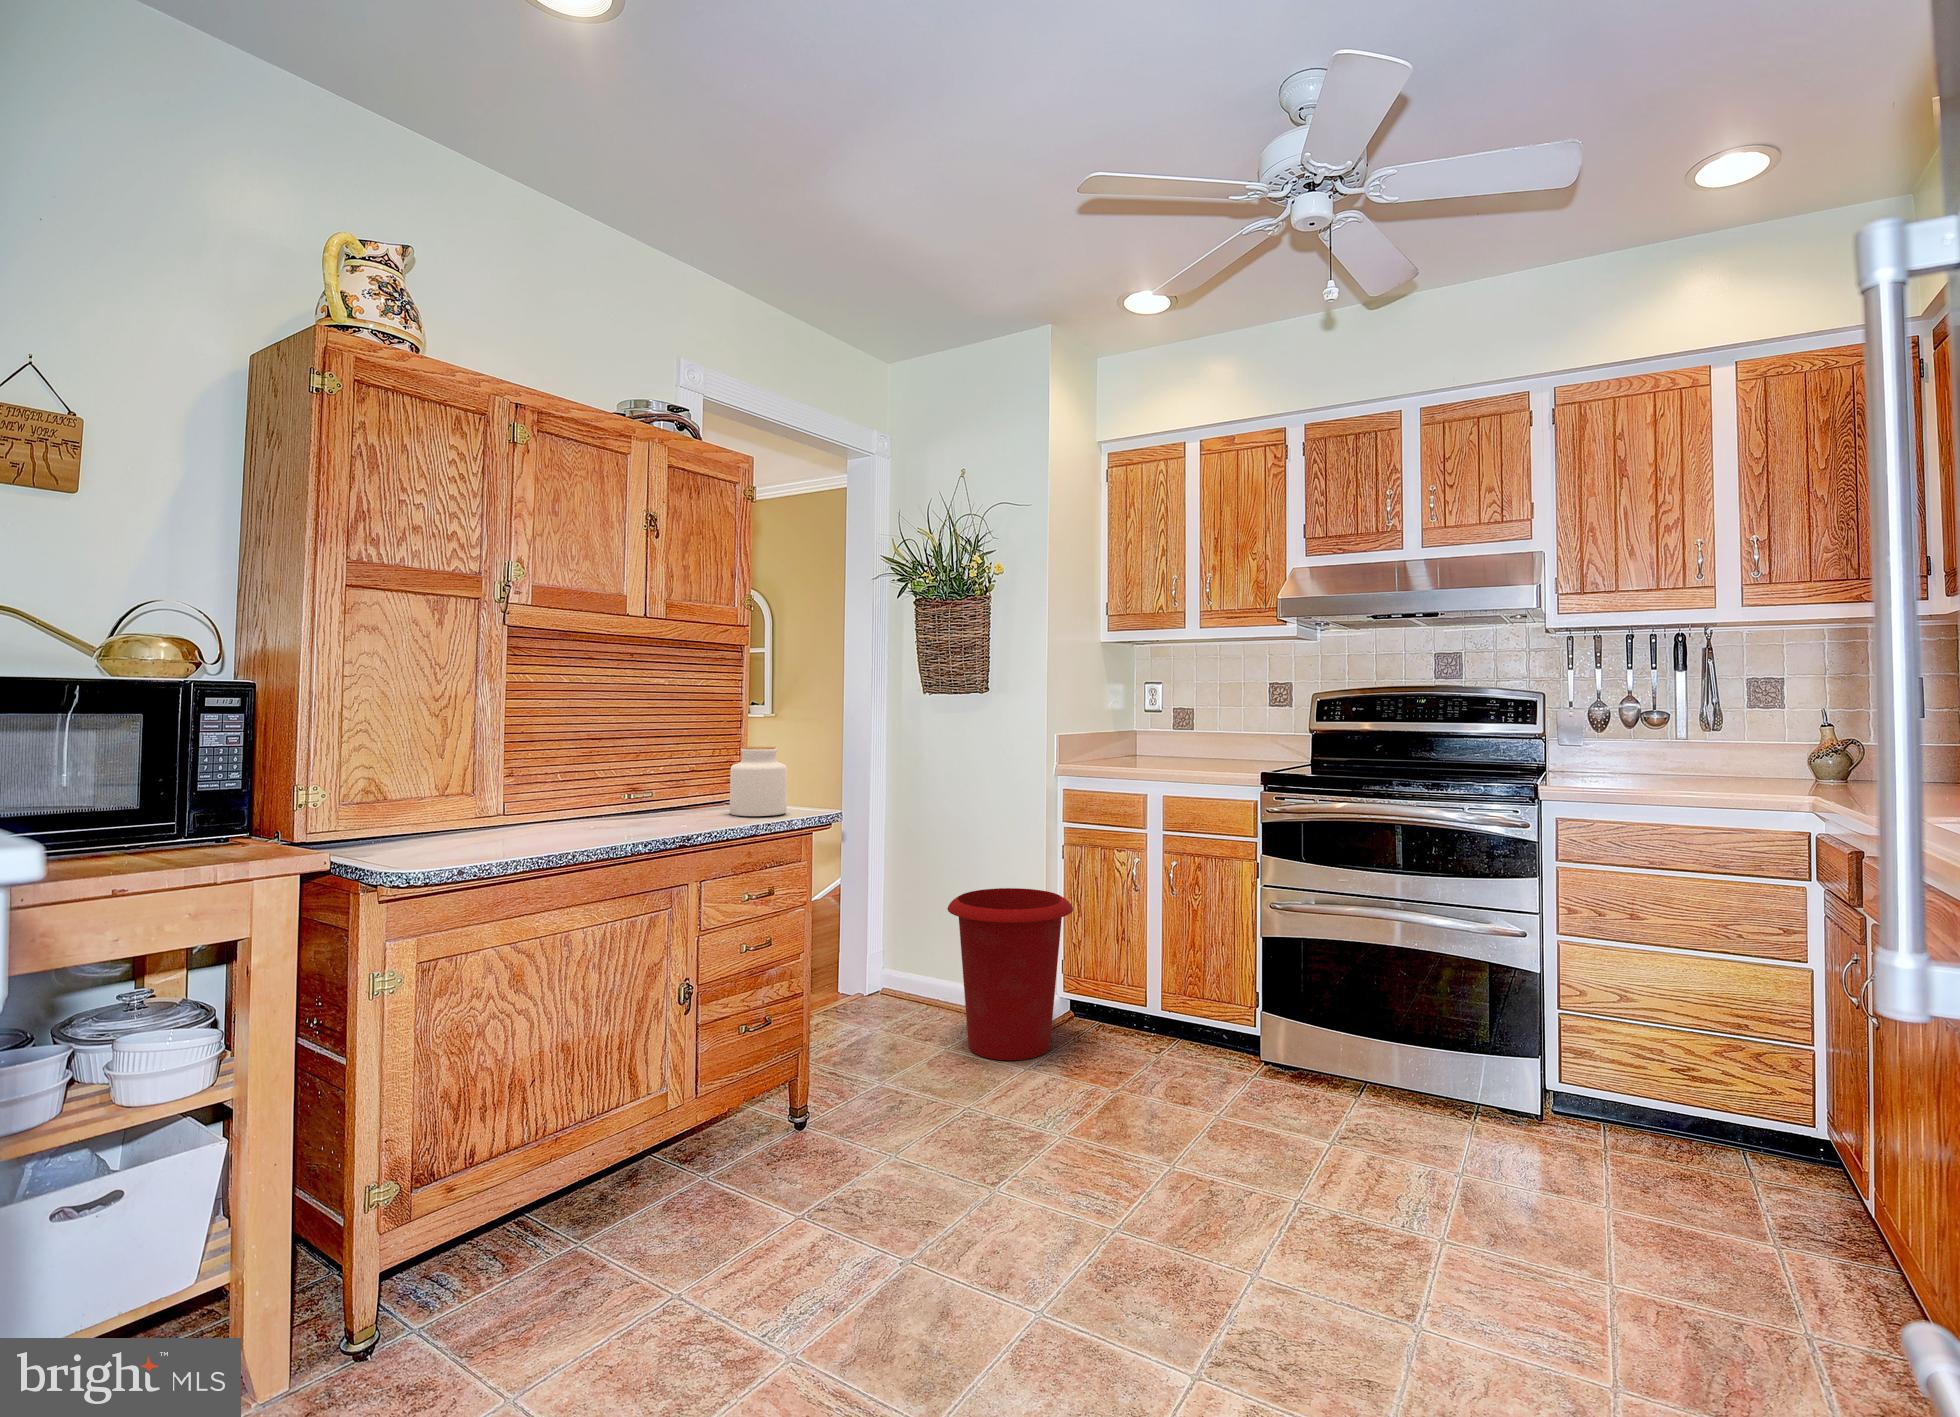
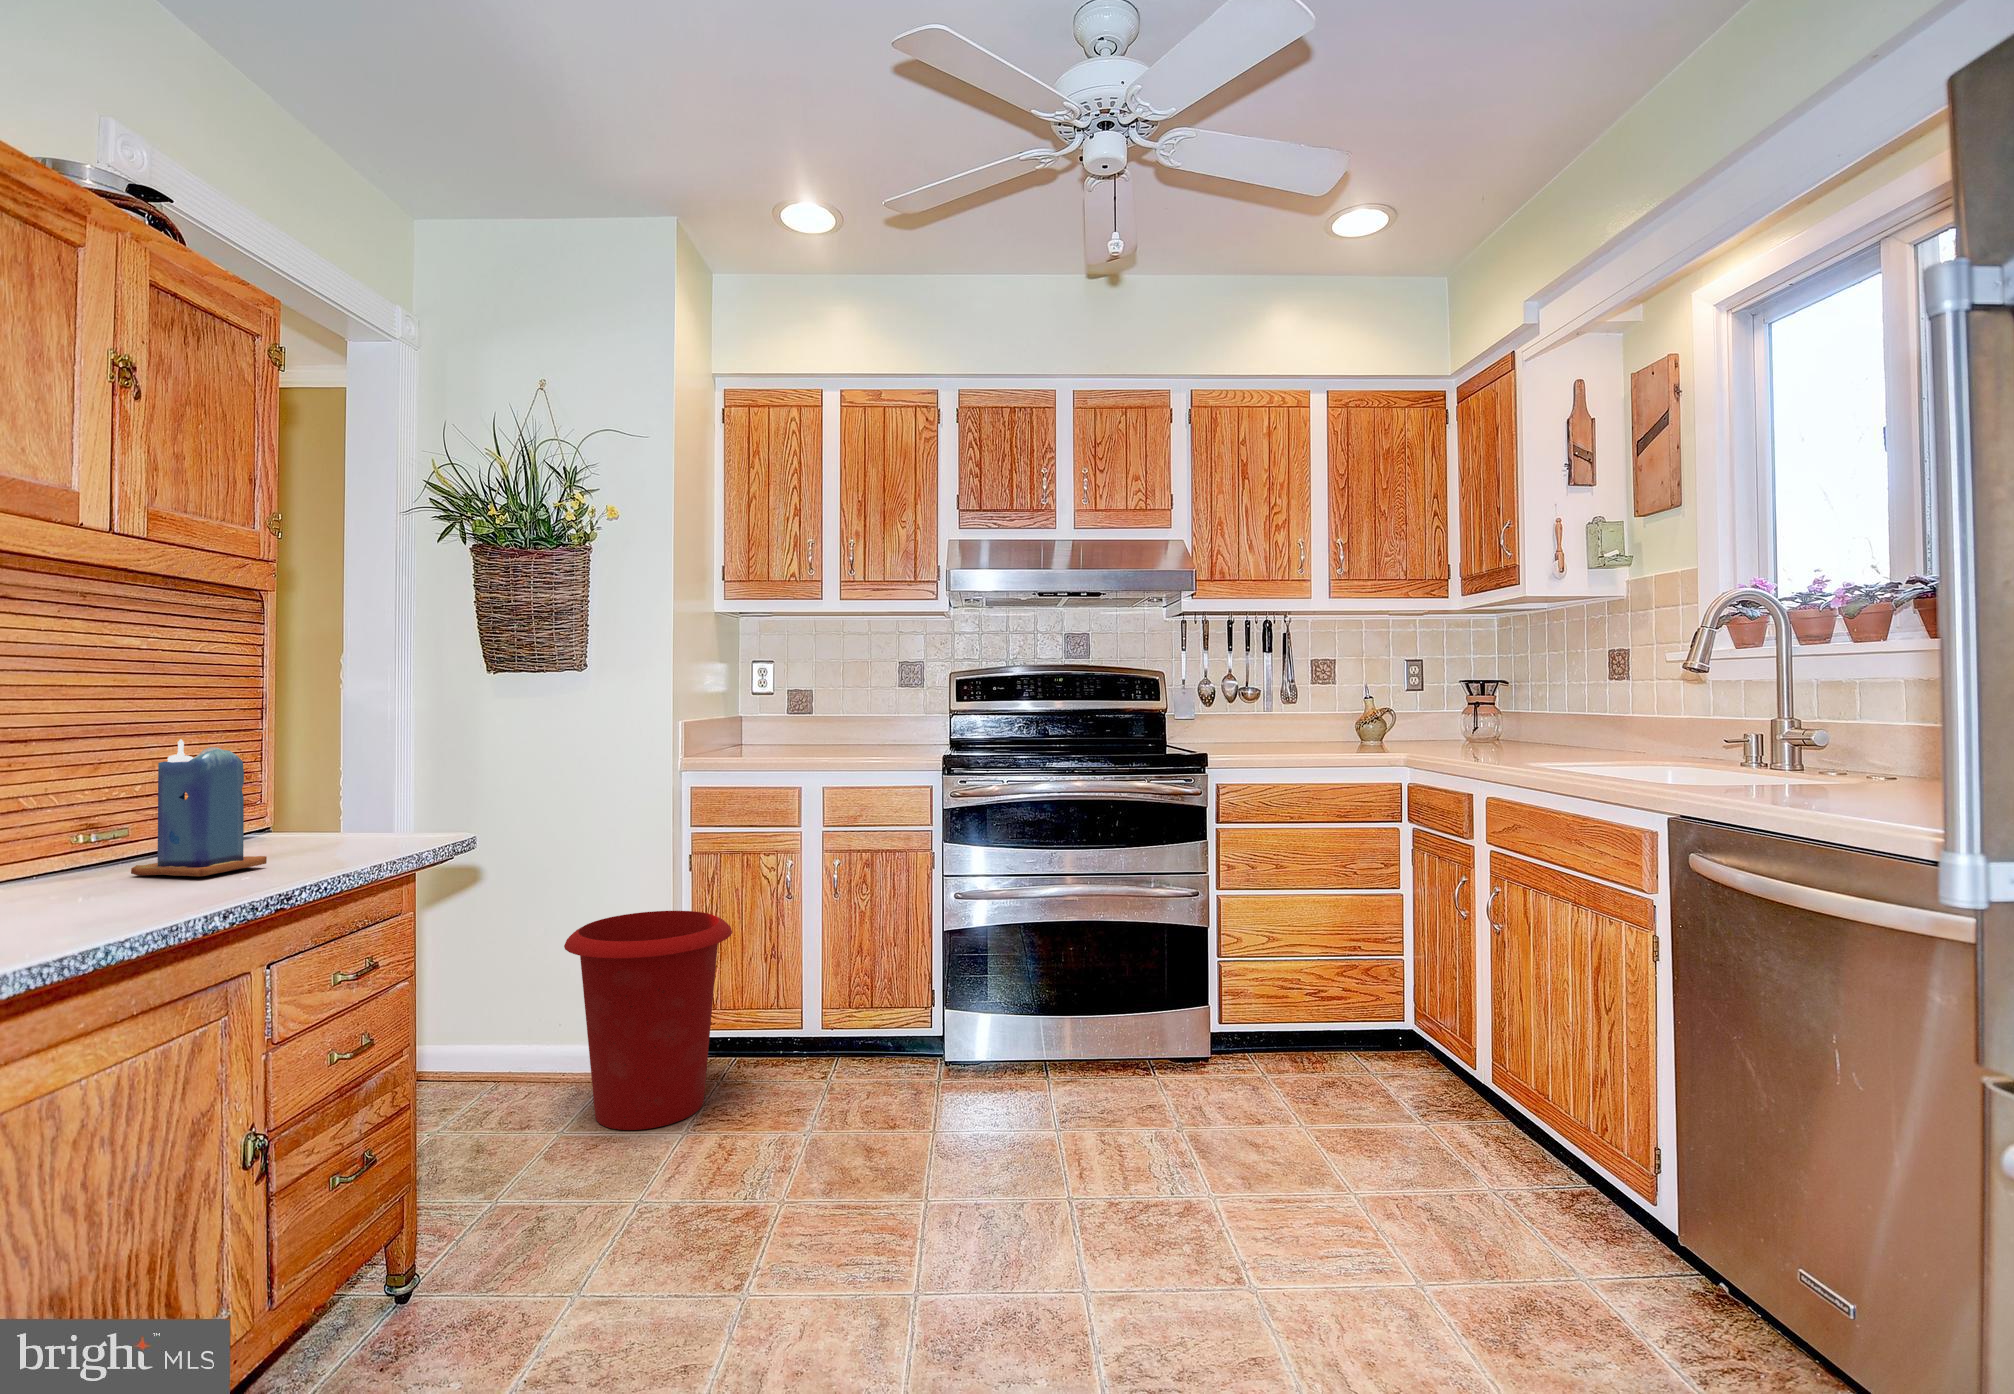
candle: none [643,743,708,826] -> present [131,739,267,876]
jar: present [730,747,787,816] -> none [278,743,381,851]

